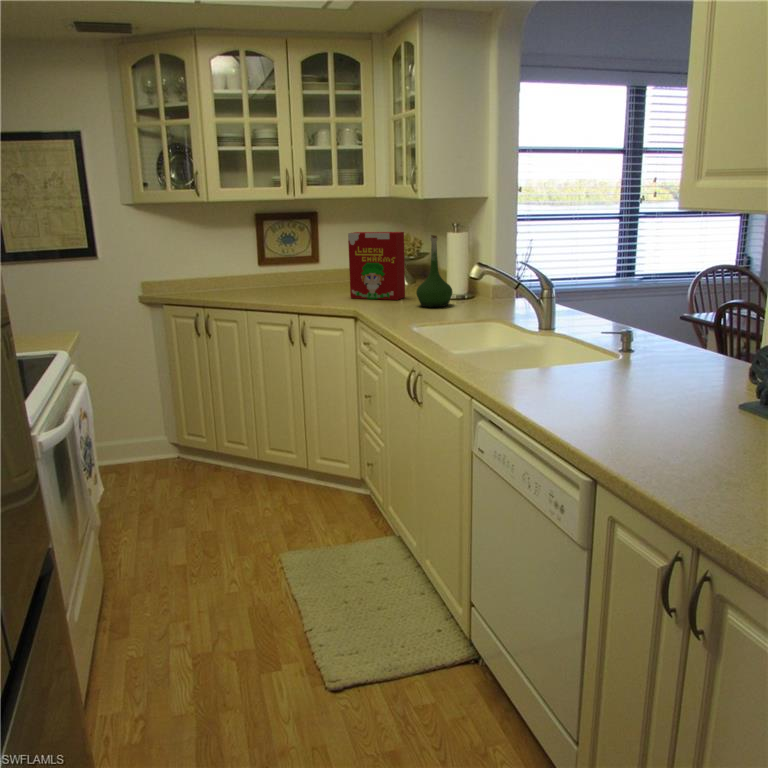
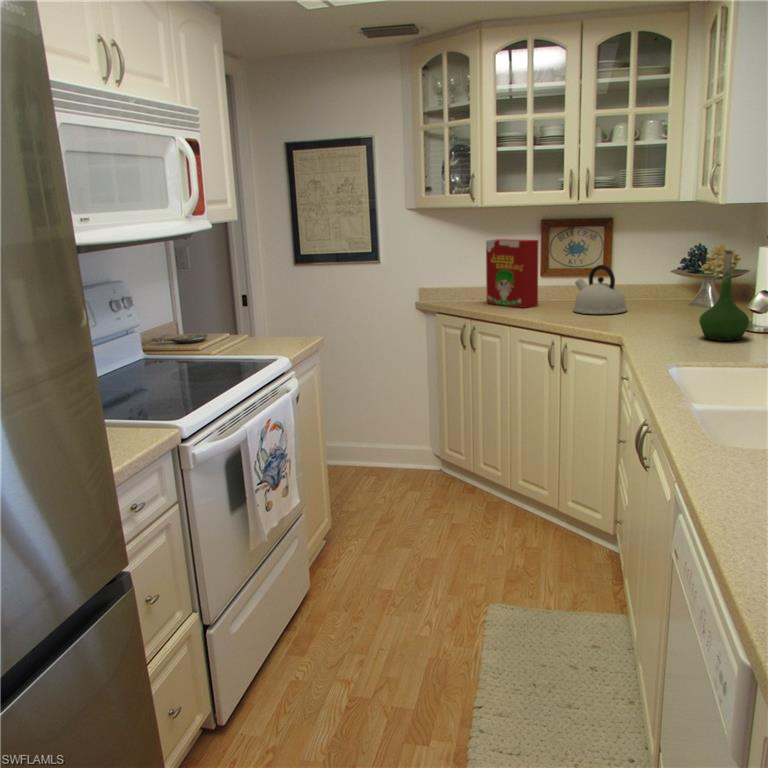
cereal box: present [348,232,405,300] -> present [486,239,538,308]
kettle: none [297,252,344,295] -> present [573,265,627,314]

